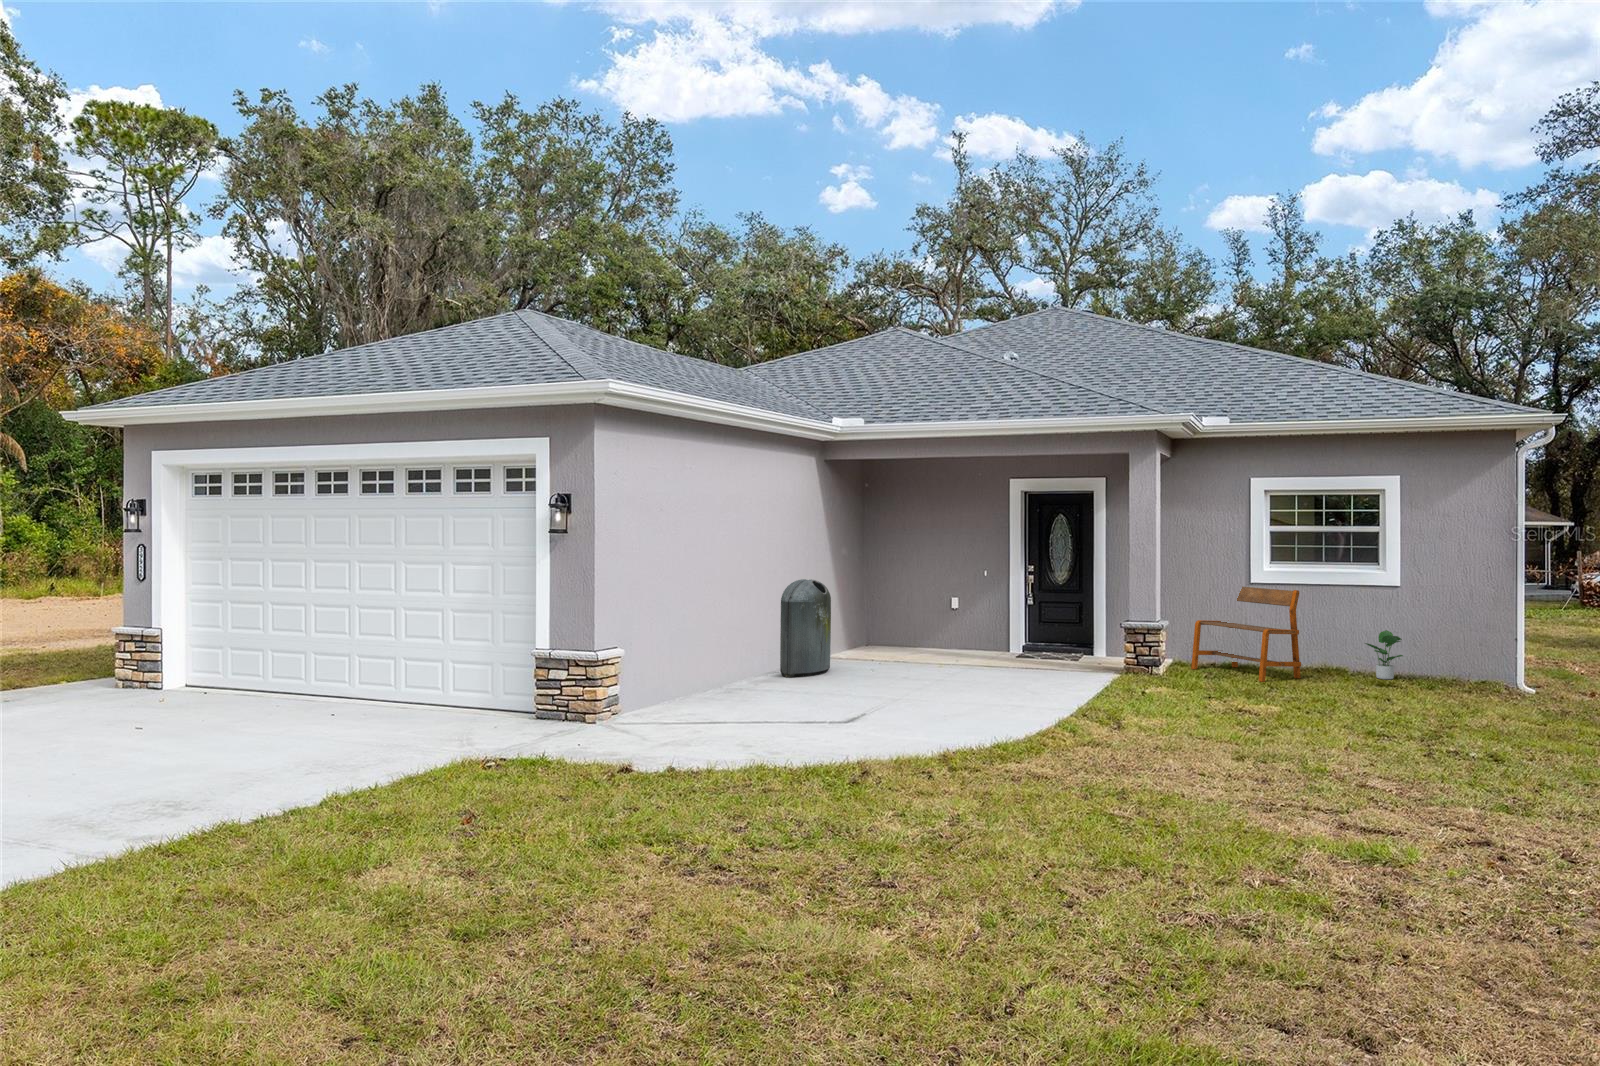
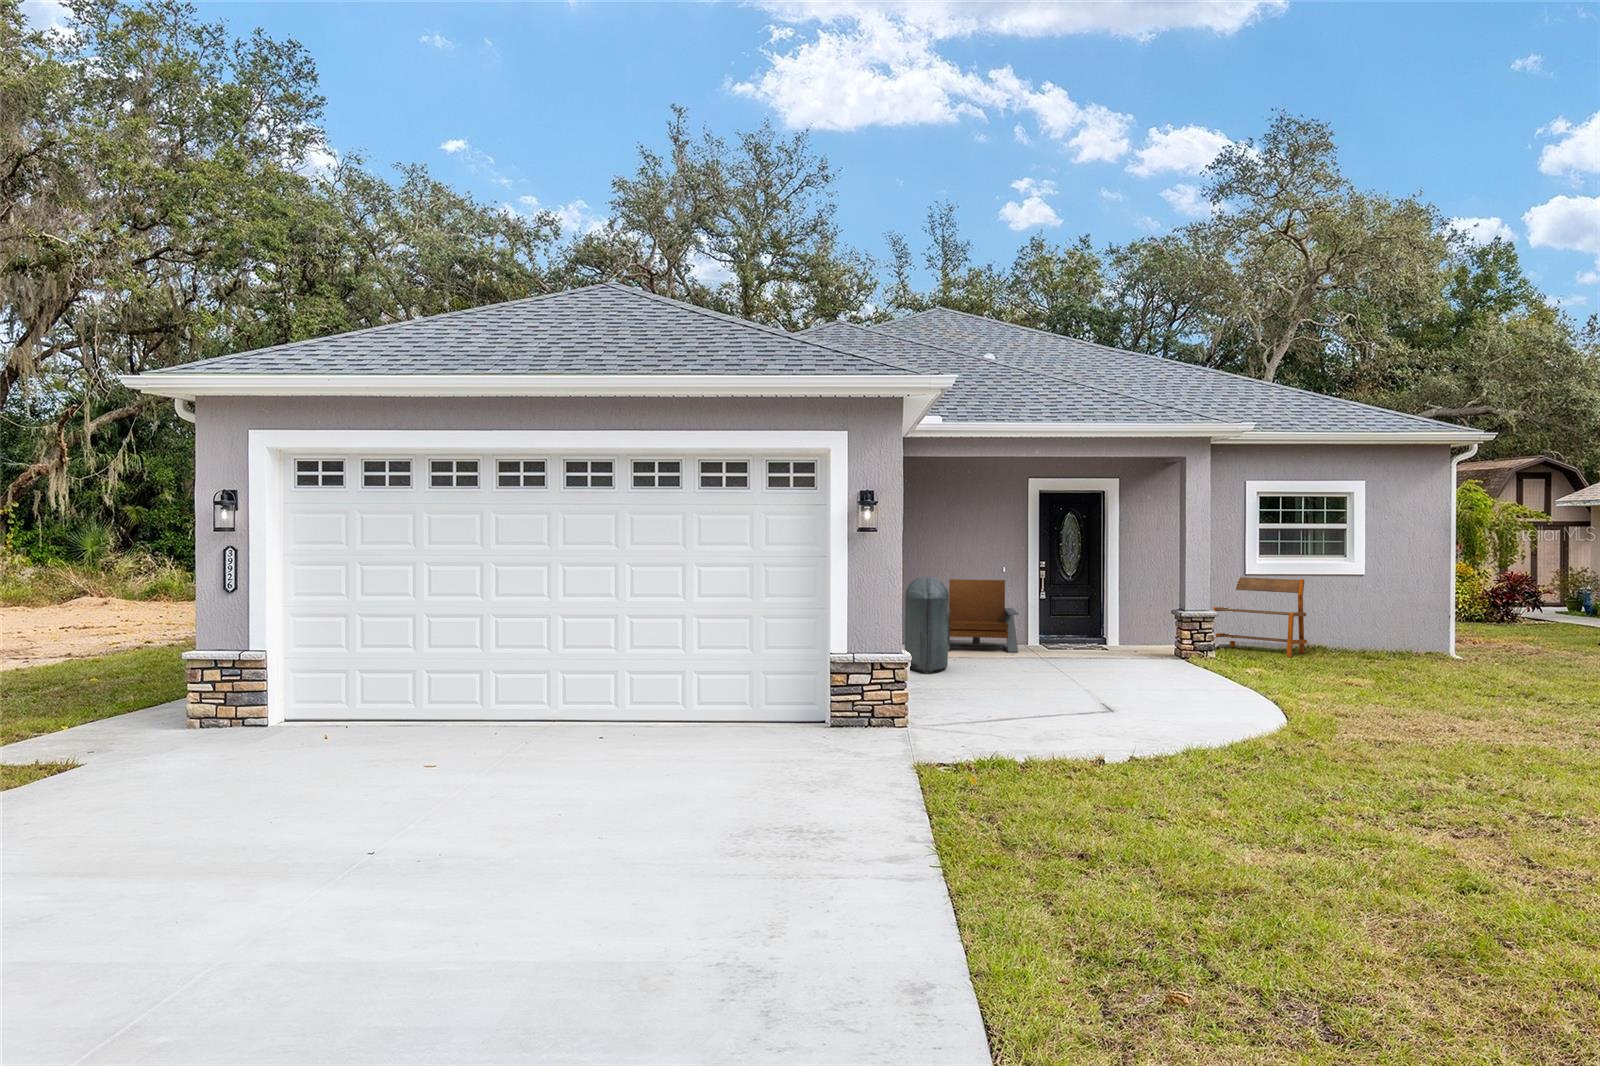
lounge chair: none [881,582,978,662] -> present [948,579,1018,653]
potted plant: present [1365,630,1403,679] -> none [1341,611,1373,651]

